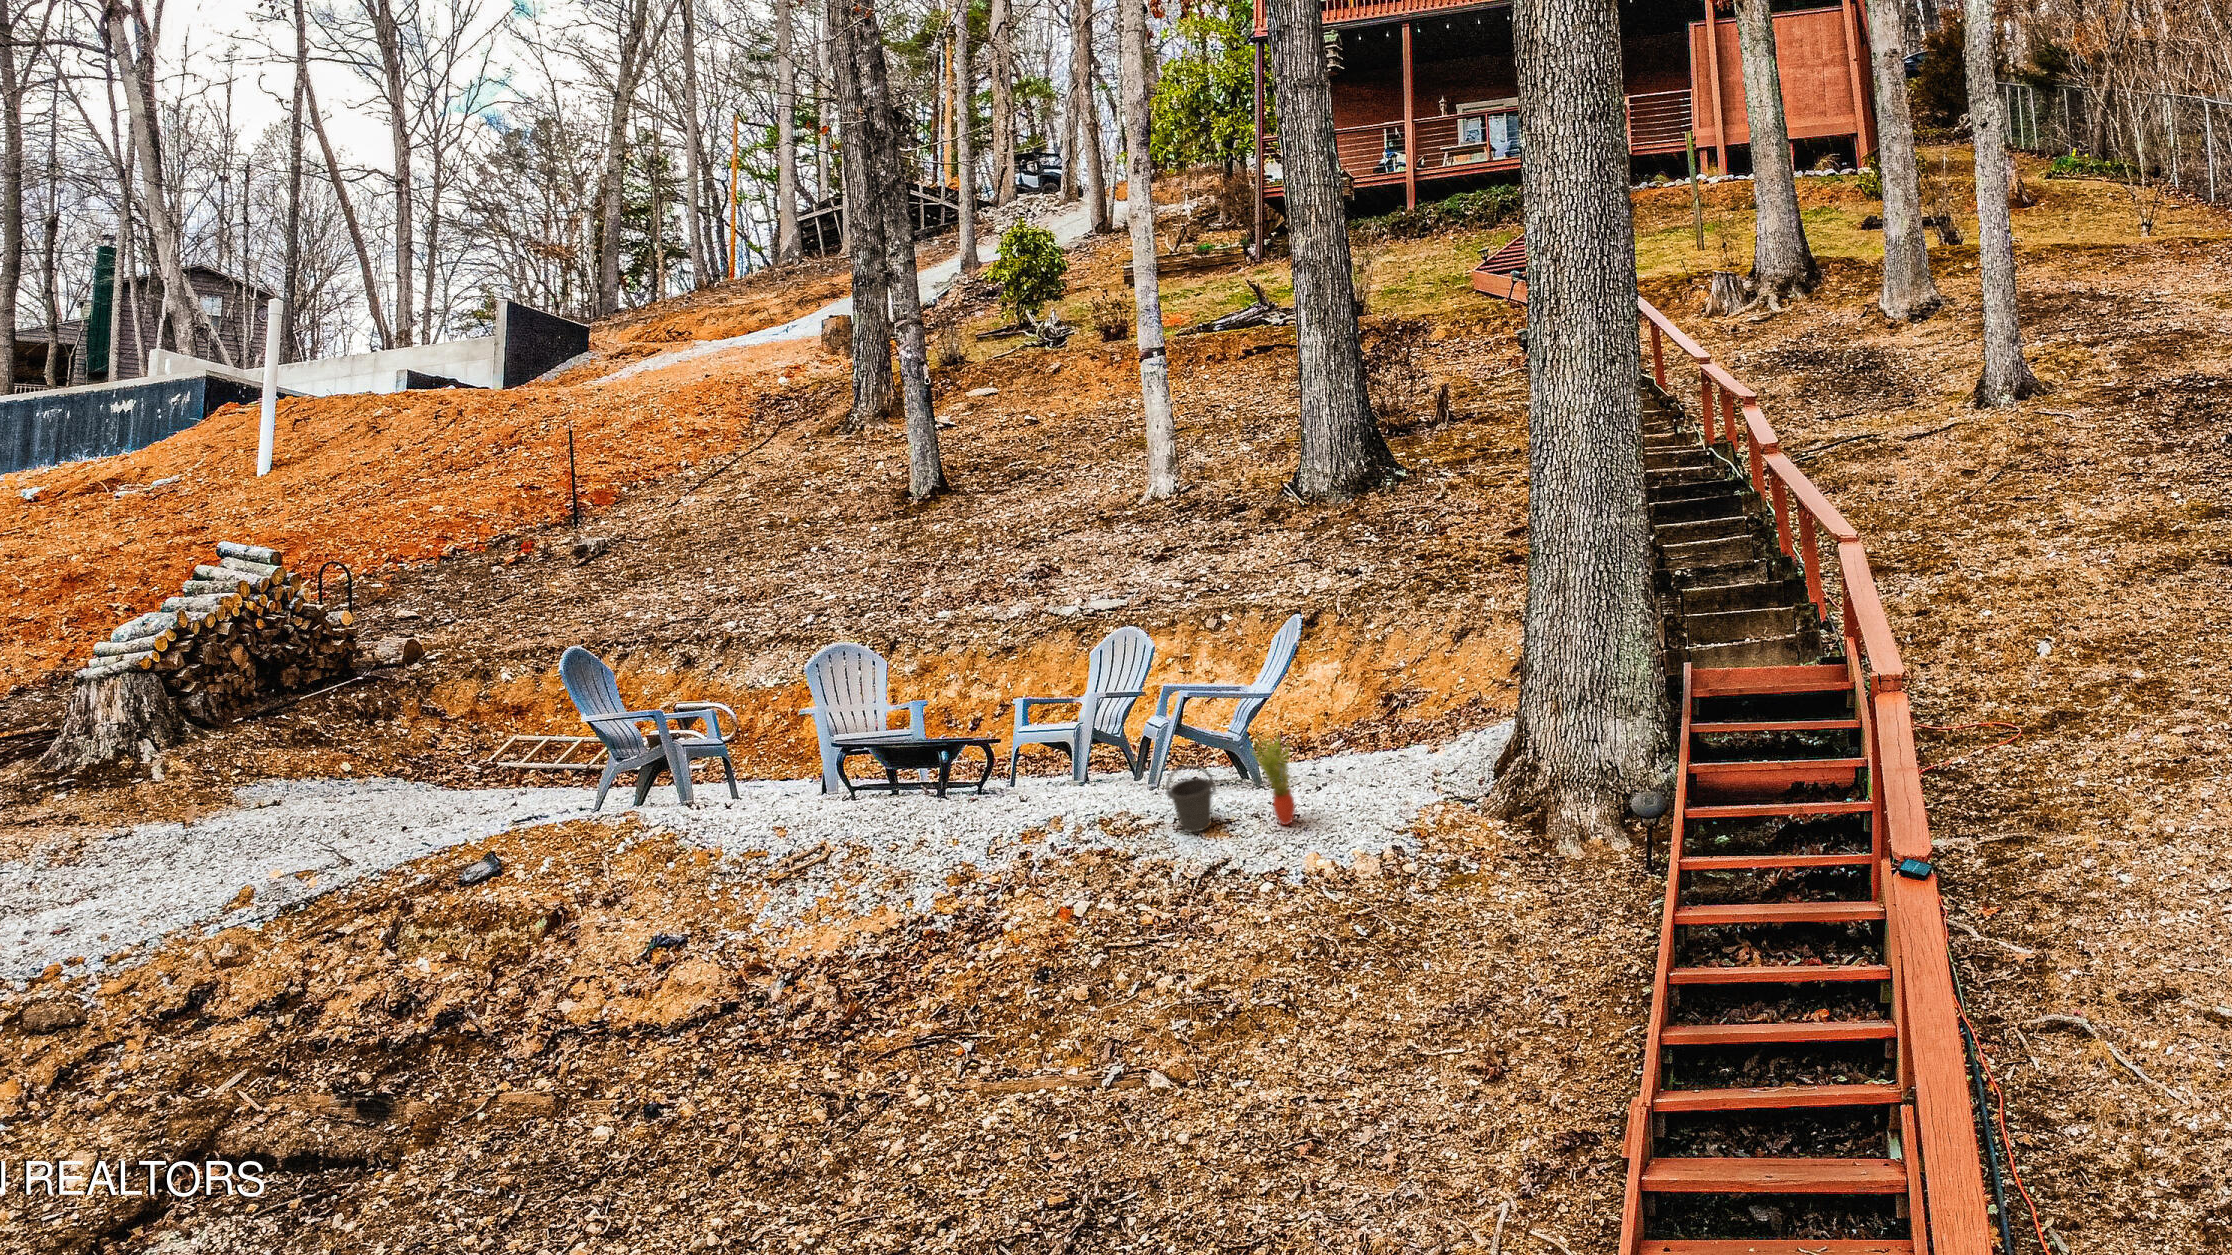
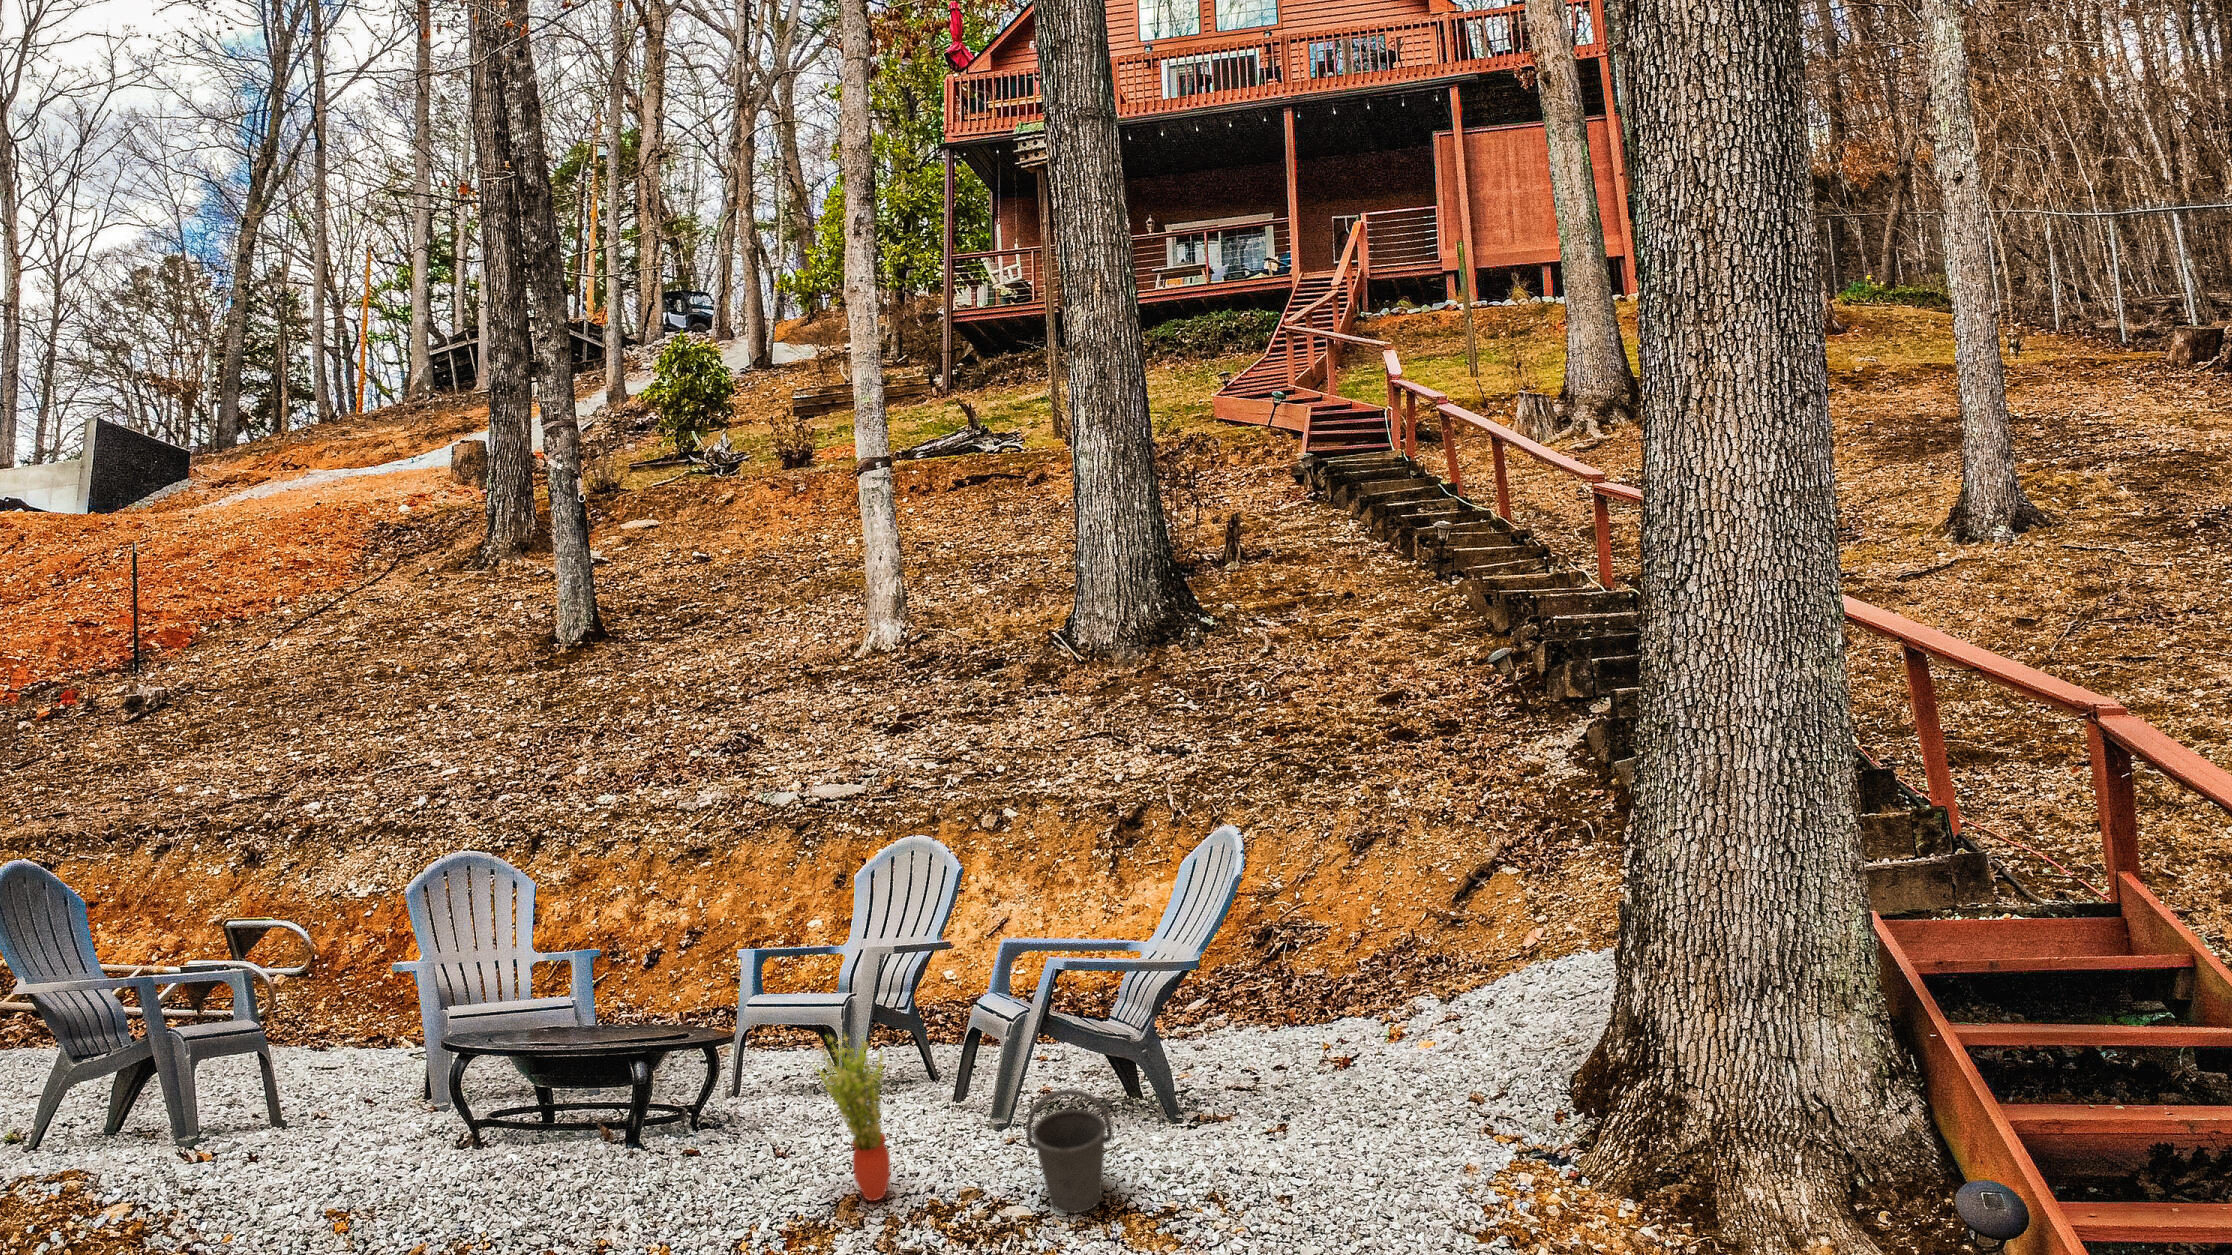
potted plant: present [1250,734,1295,825] -> present [815,1035,891,1201]

